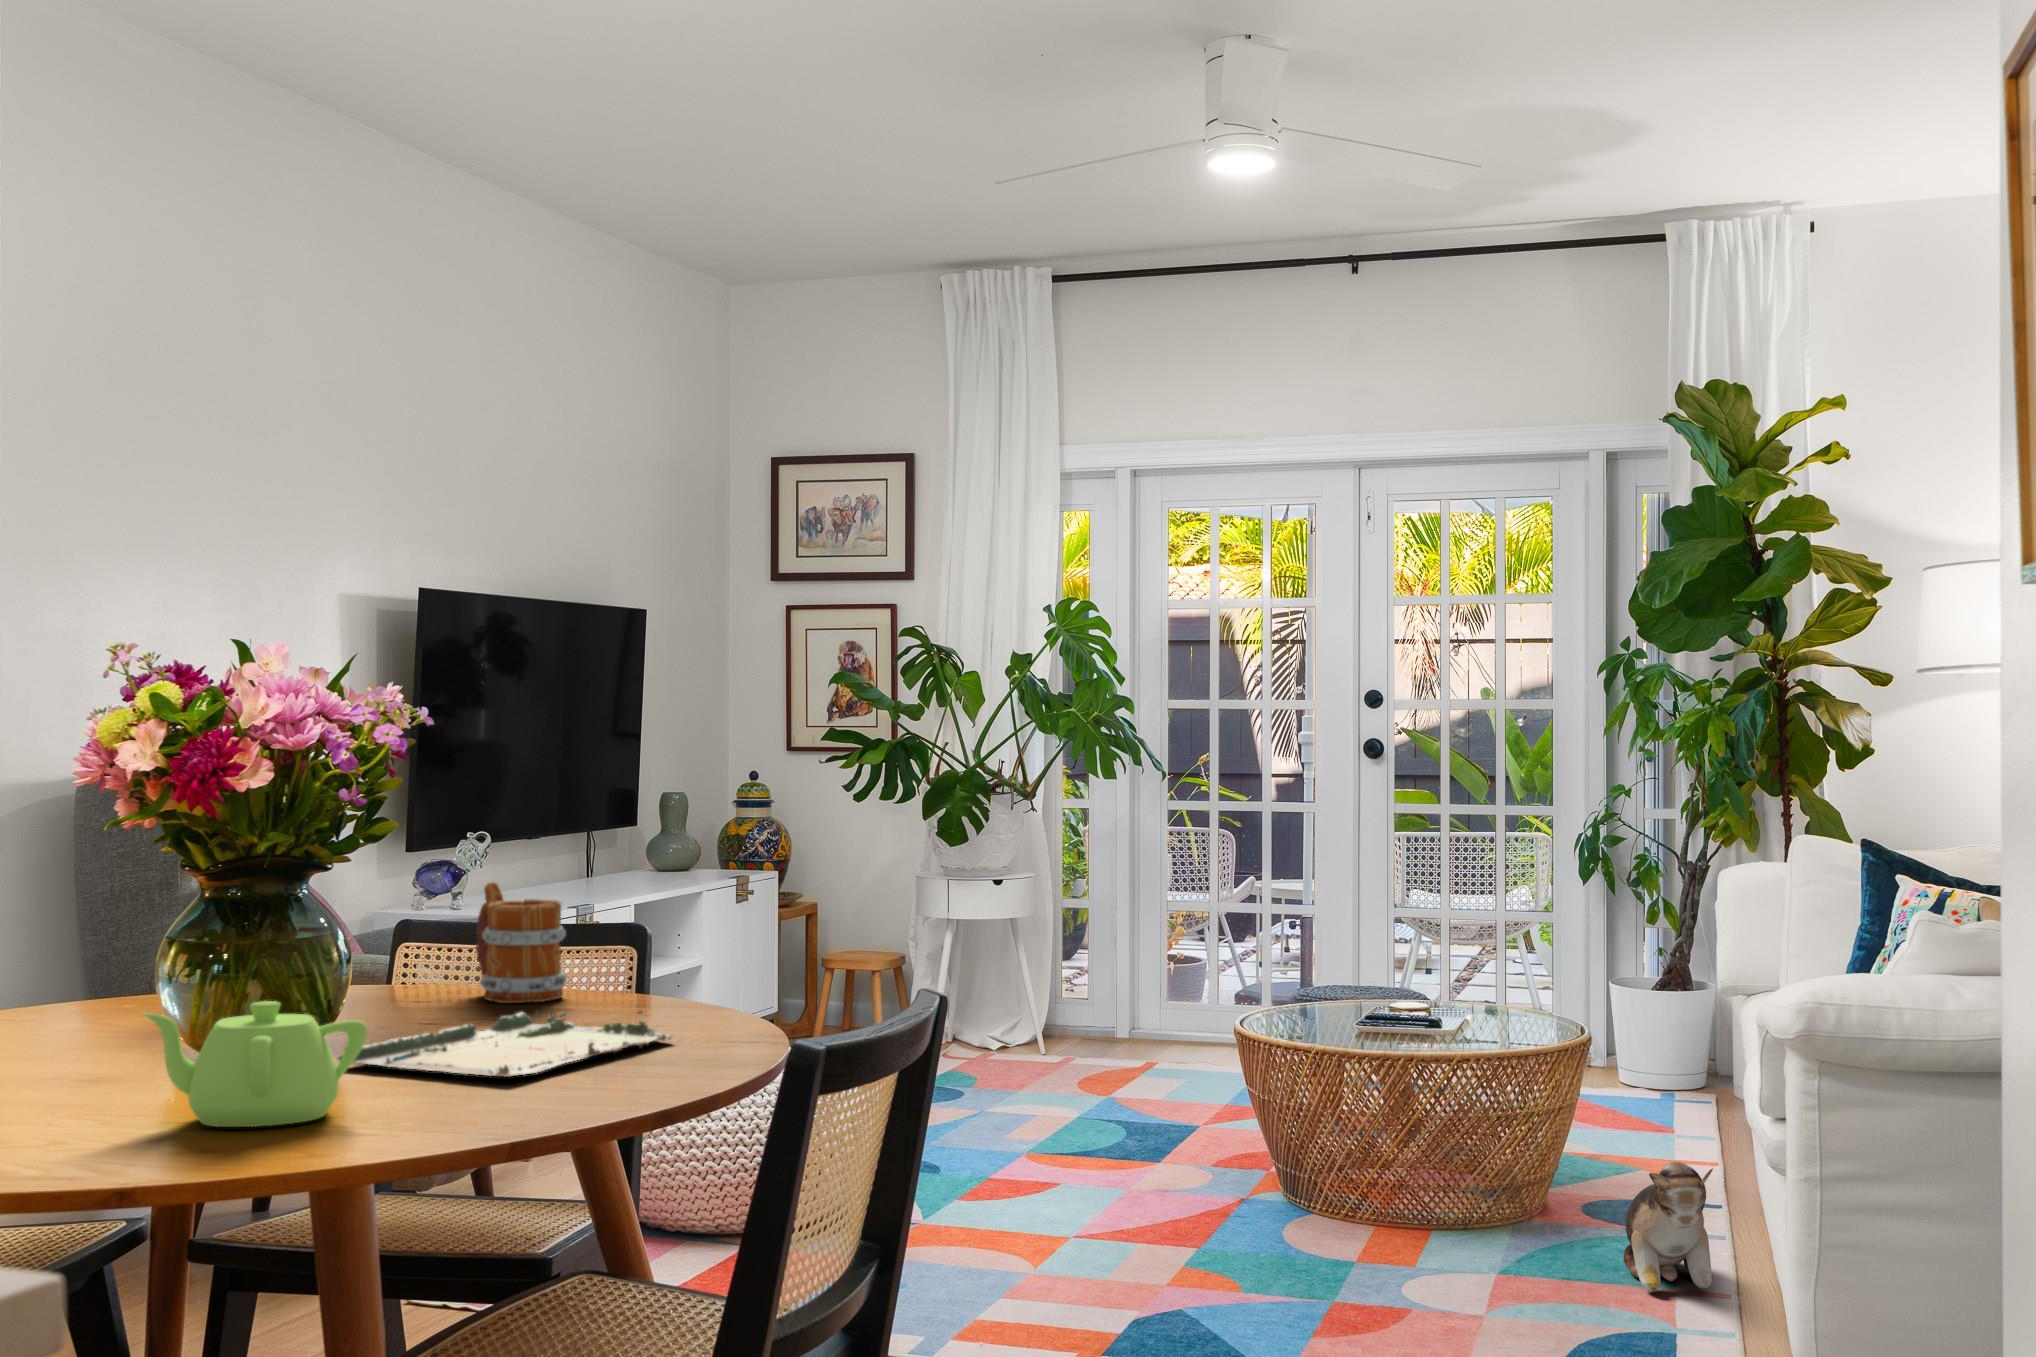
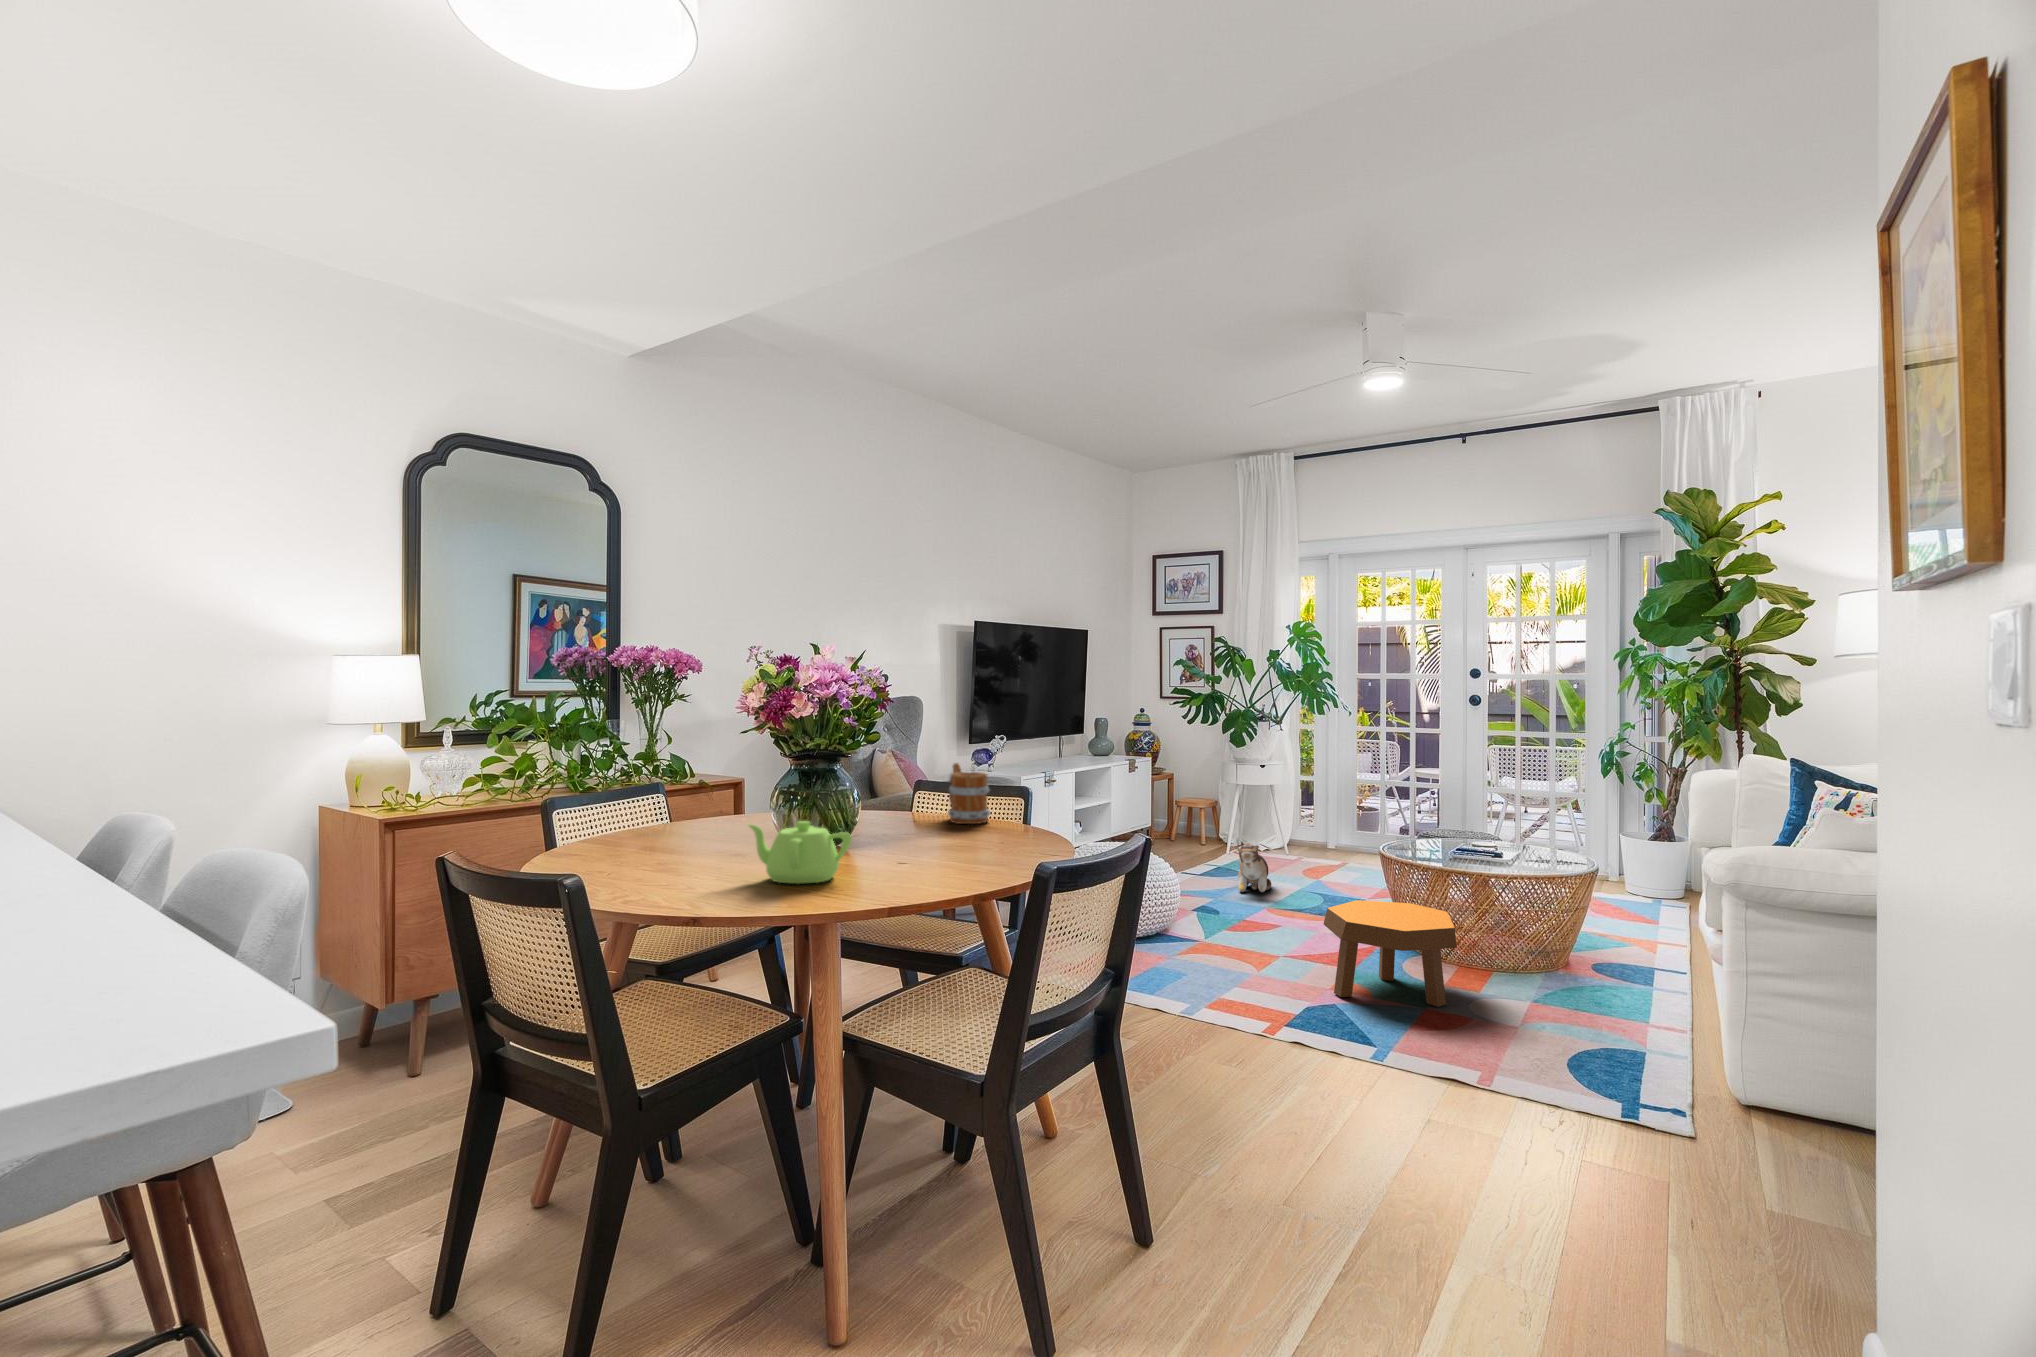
tray: present [338,1006,672,1077] -> none [855,829,1025,865]
footstool: none [1151,1116,1381,1295] -> present [1324,900,1457,1007]
plush toy: present [1624,1161,1713,1291] -> present [1235,843,1271,892]

